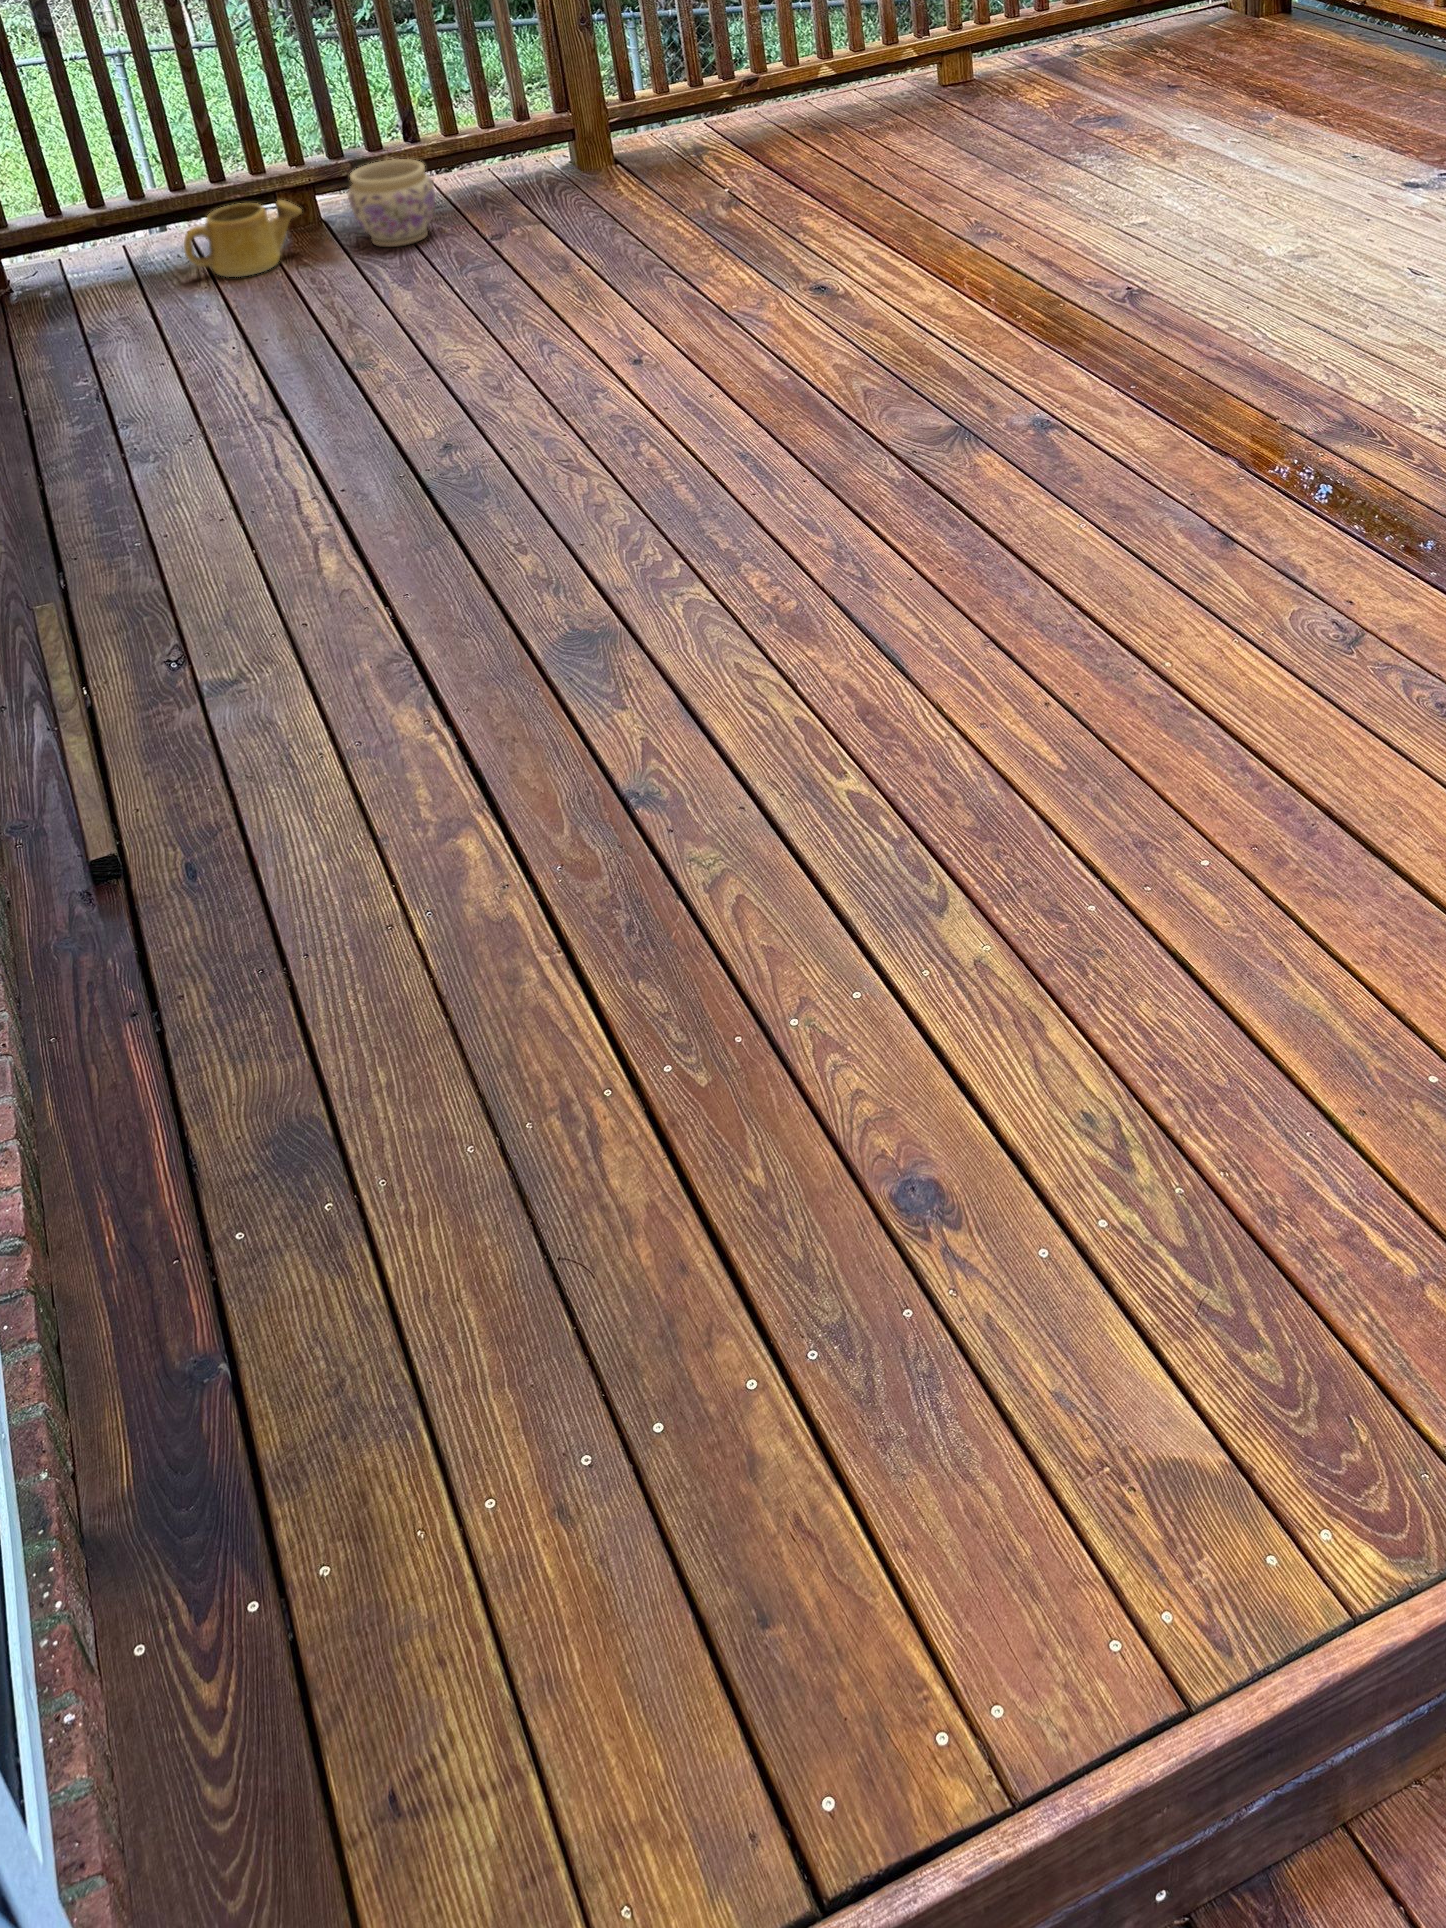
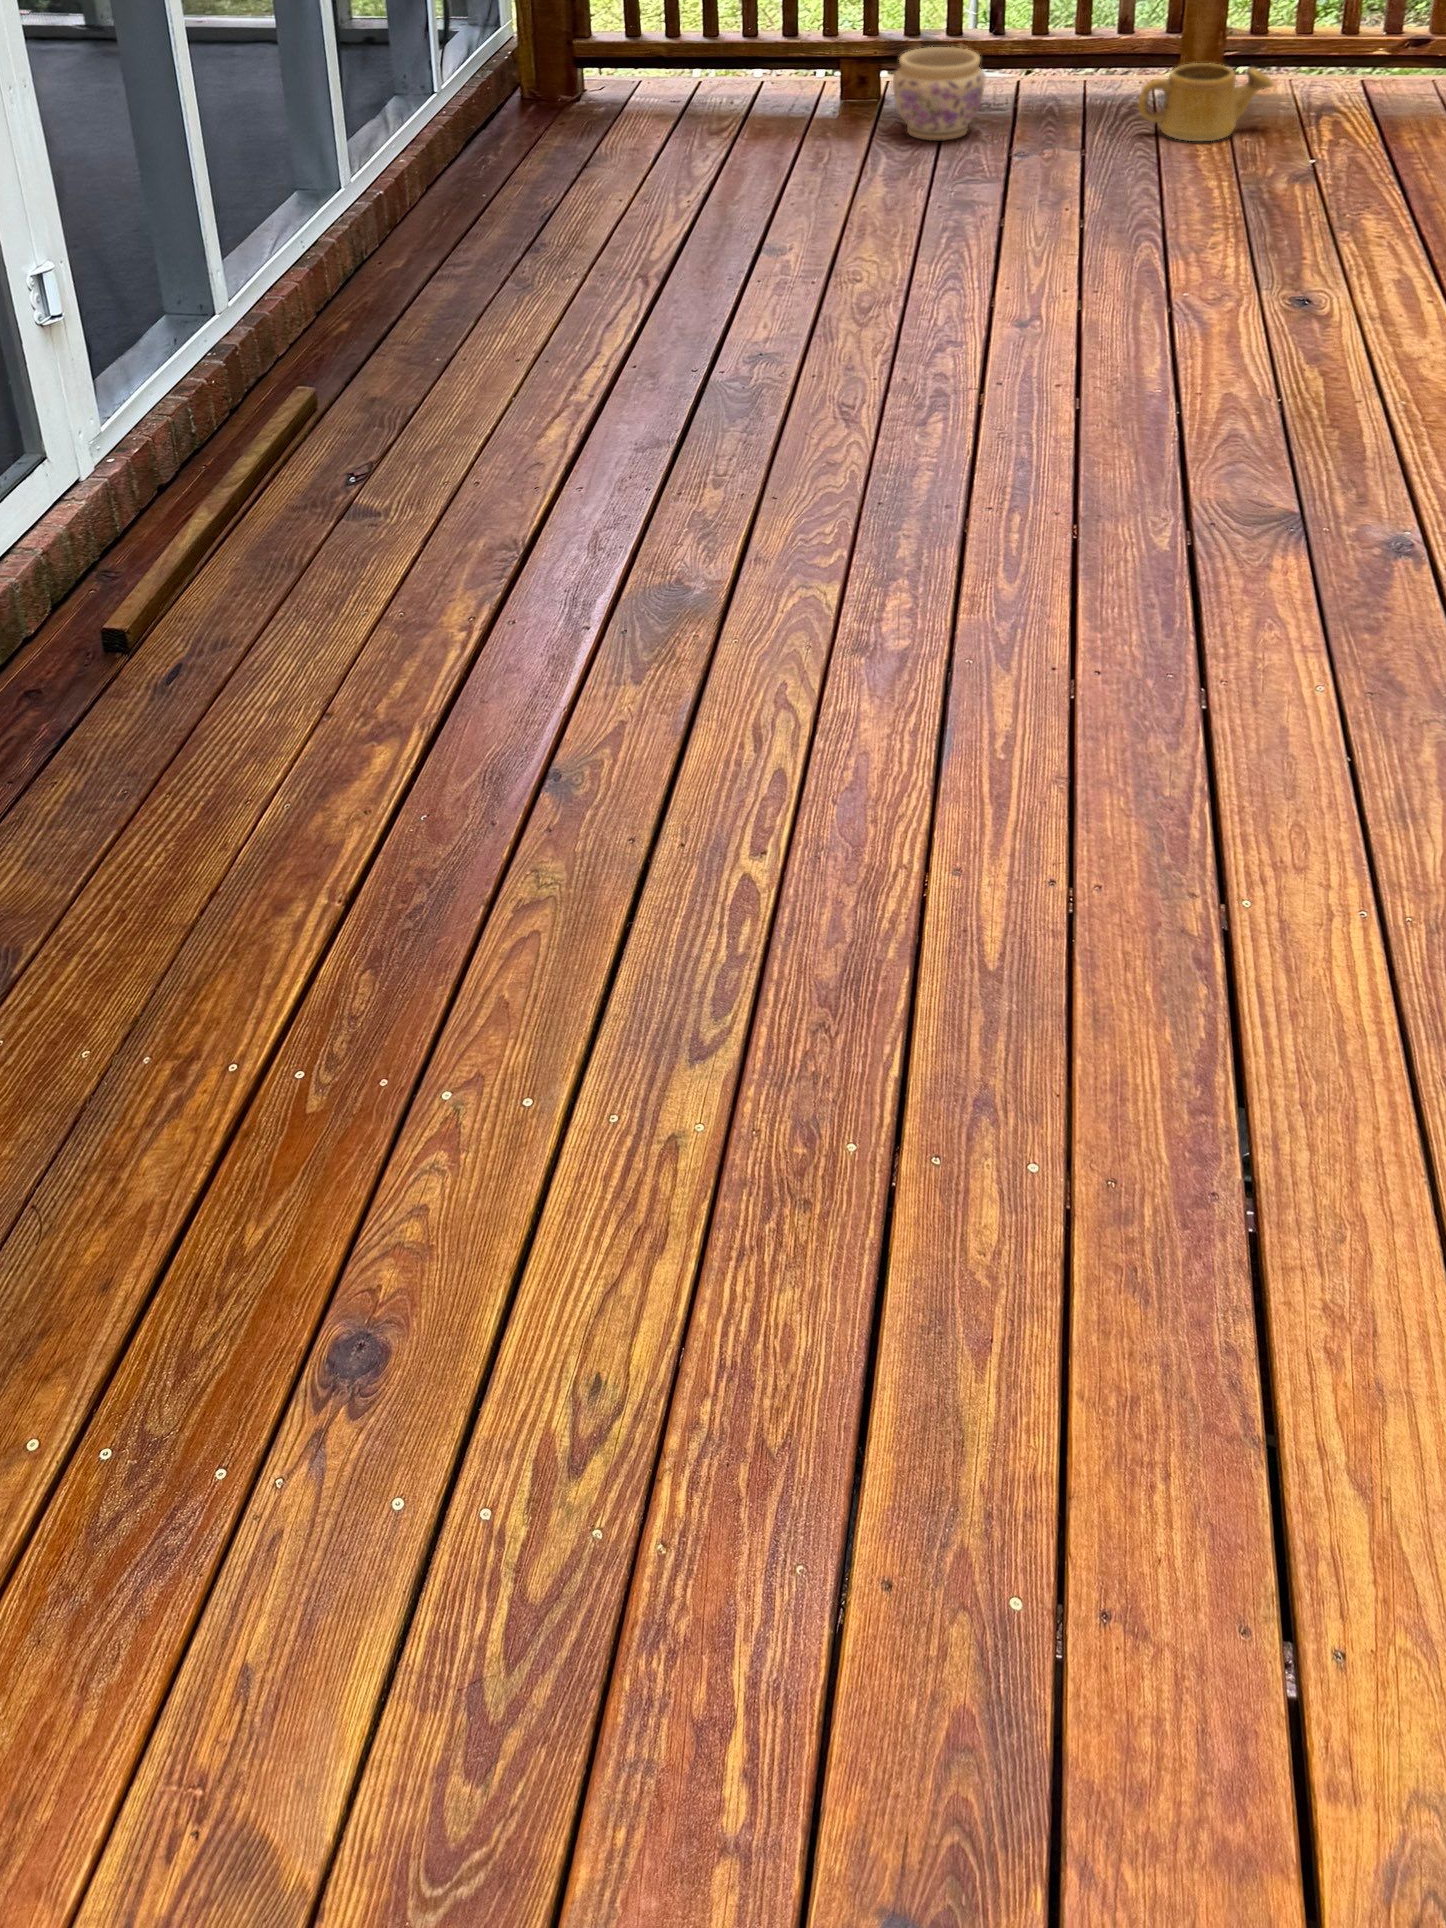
watering can: present [184,200,302,277] -> present [1138,63,1273,141]

